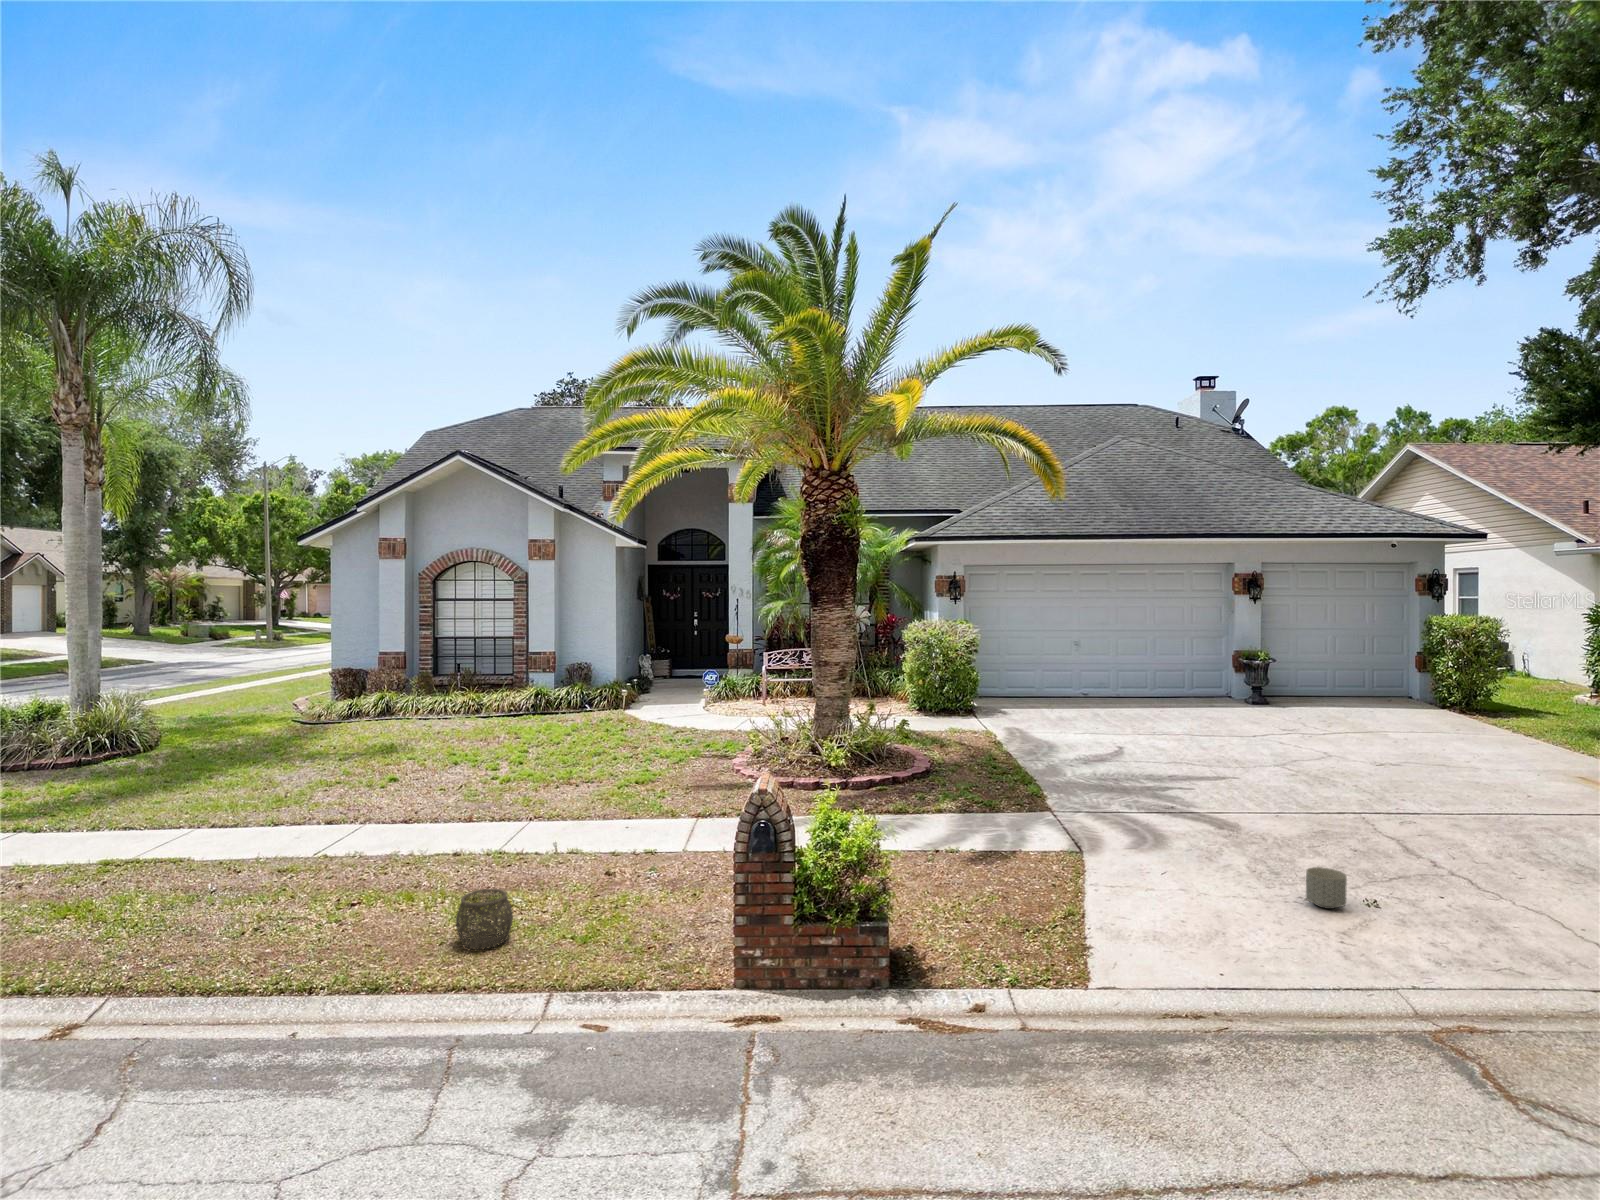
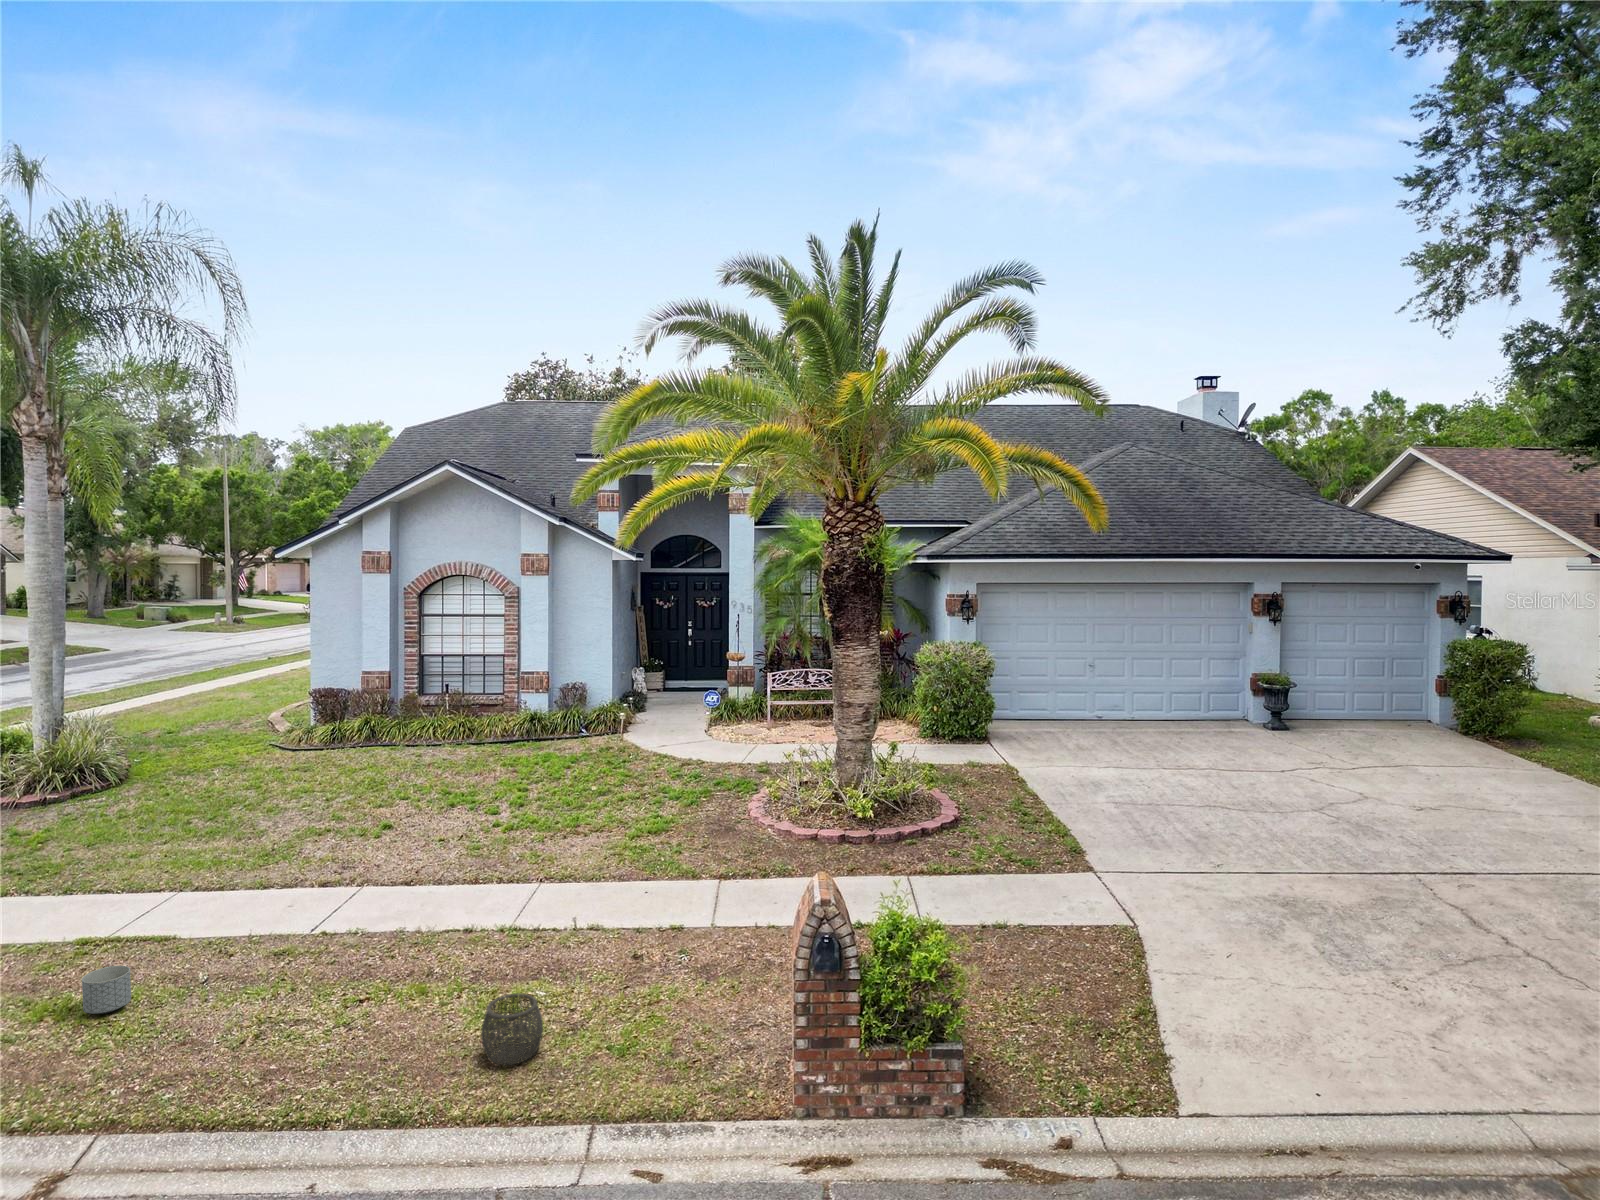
planter: present [1306,867,1347,909] -> present [82,966,131,1014]

